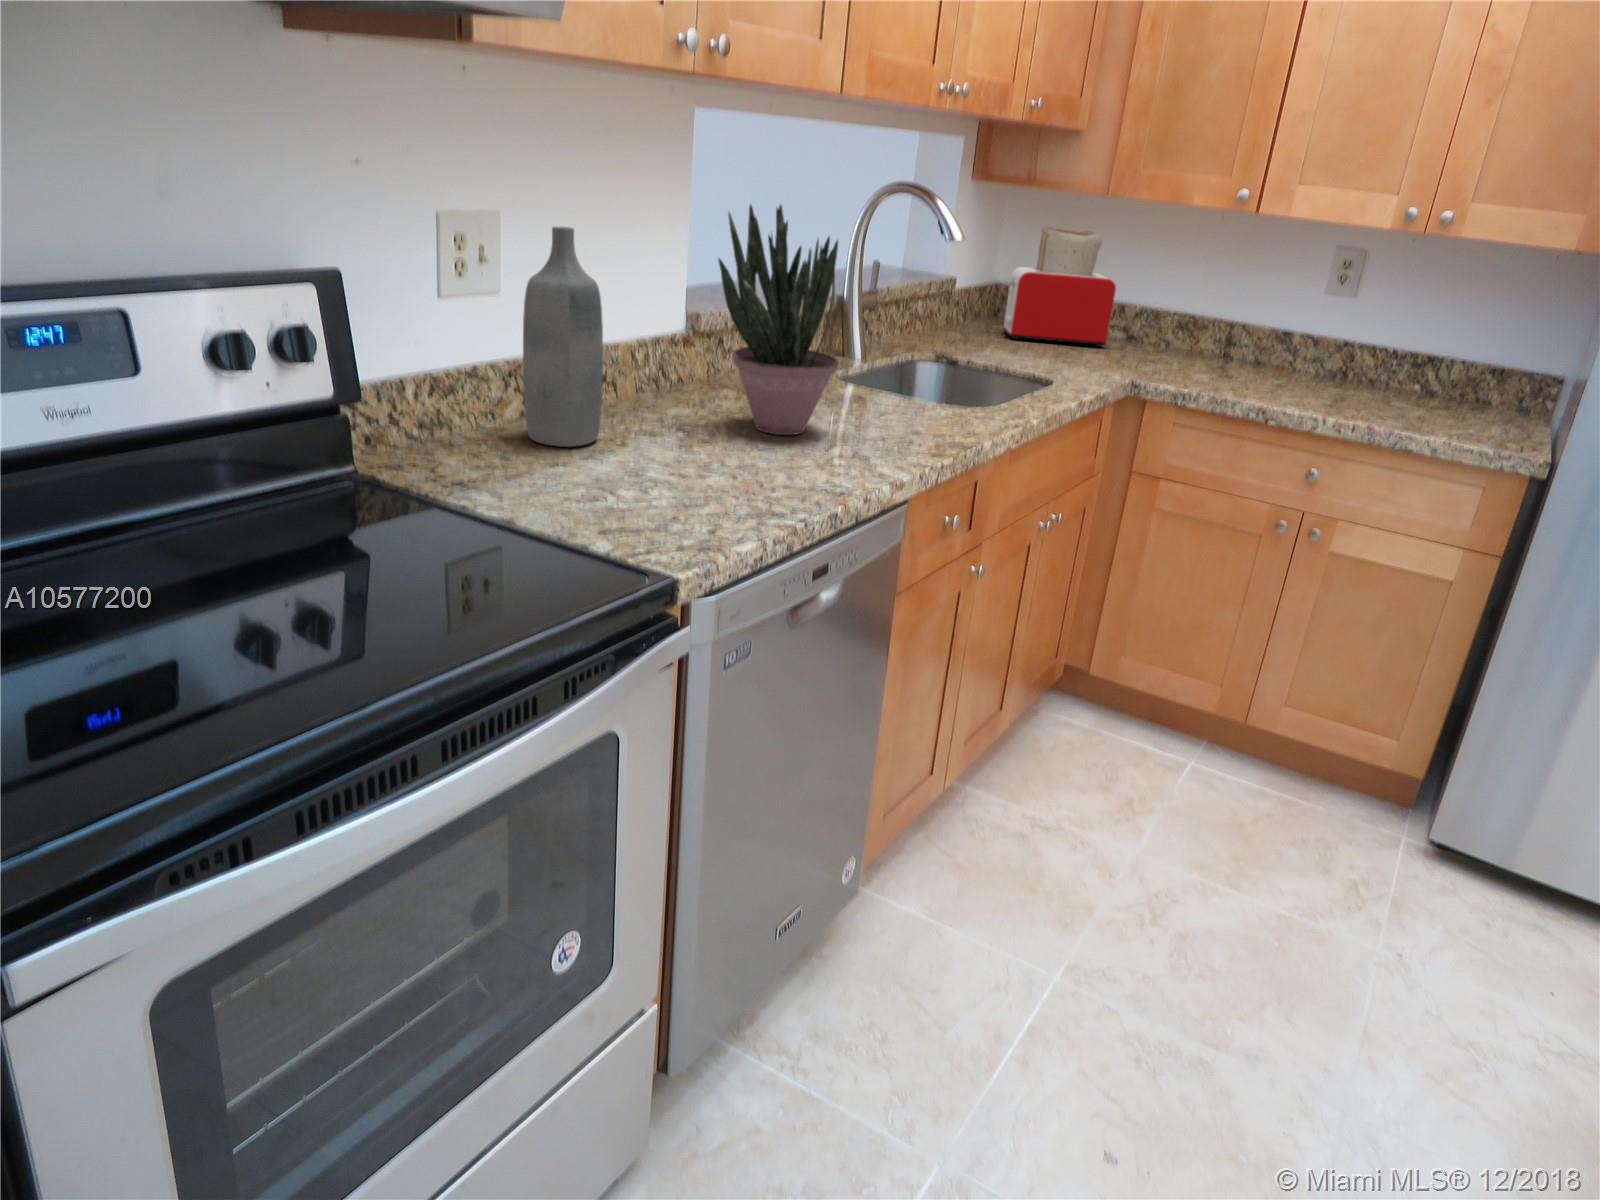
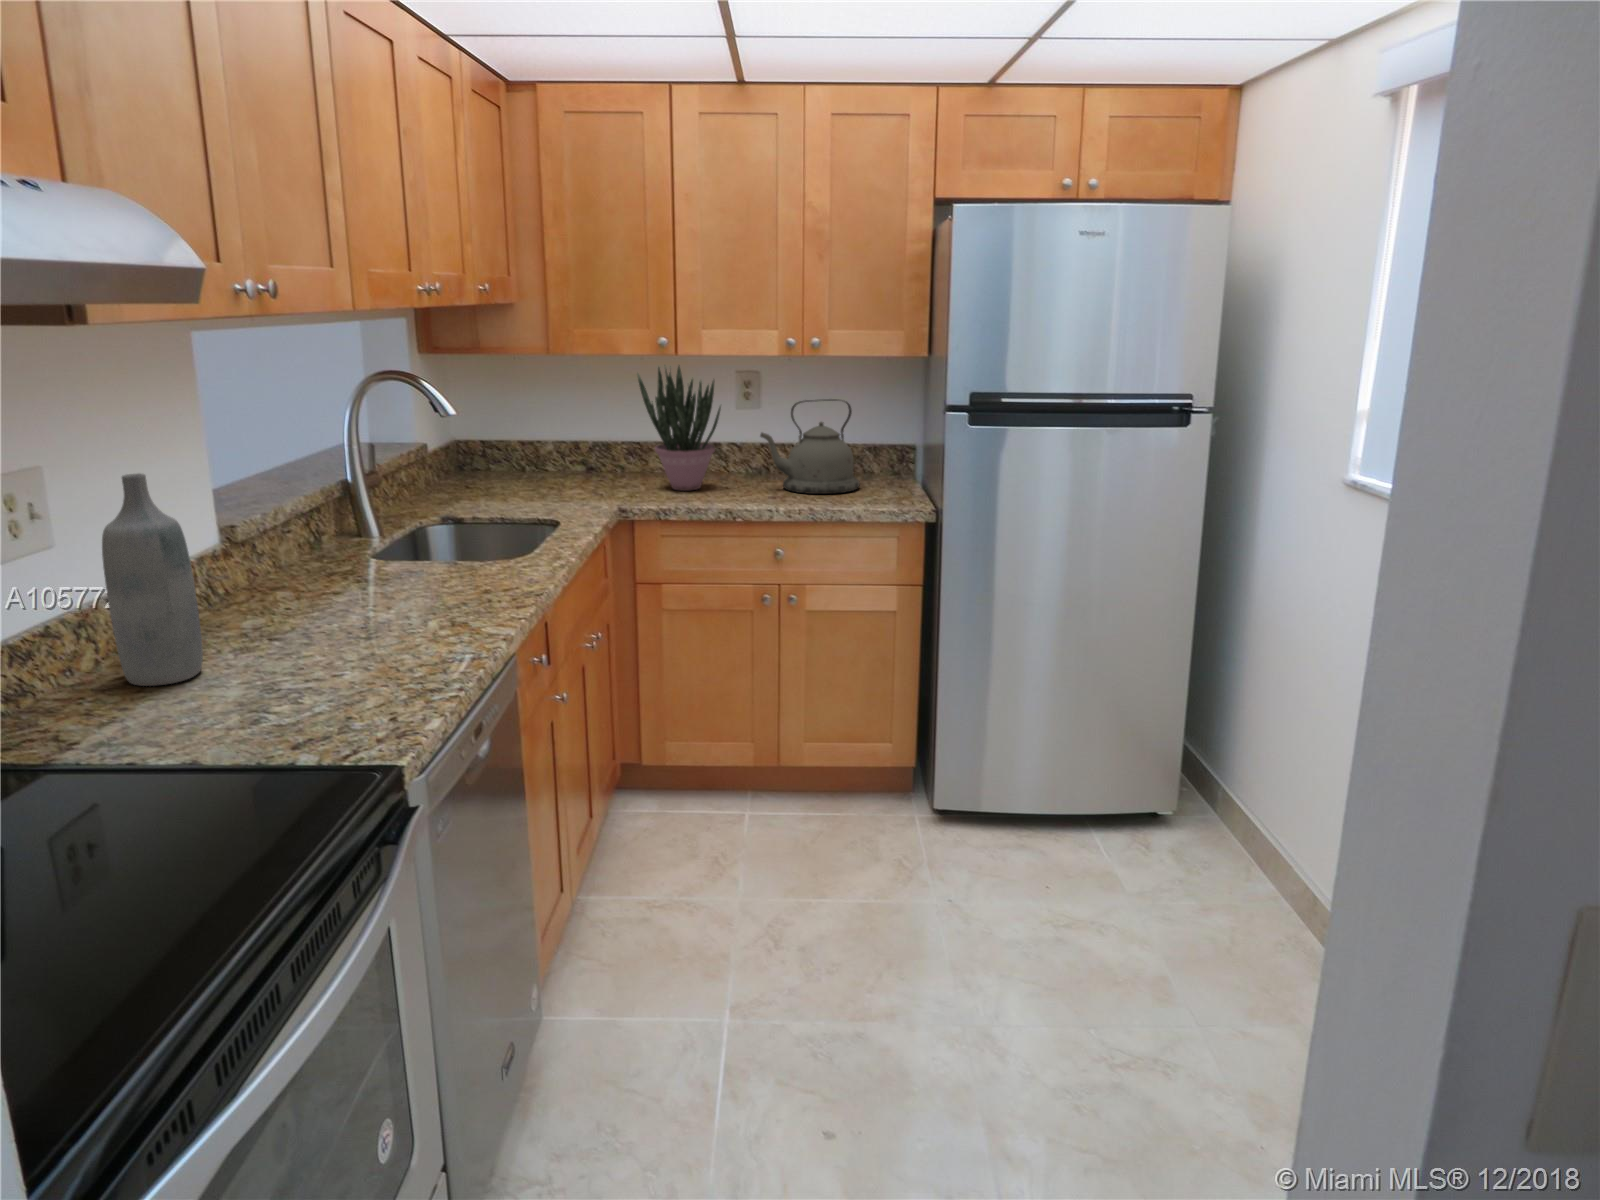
potted plant: present [719,205,838,435] -> present [637,365,721,491]
toaster: present [1003,227,1116,347] -> none [472,384,575,489]
kettle: none [1335,292,1475,418] -> present [760,399,860,494]

